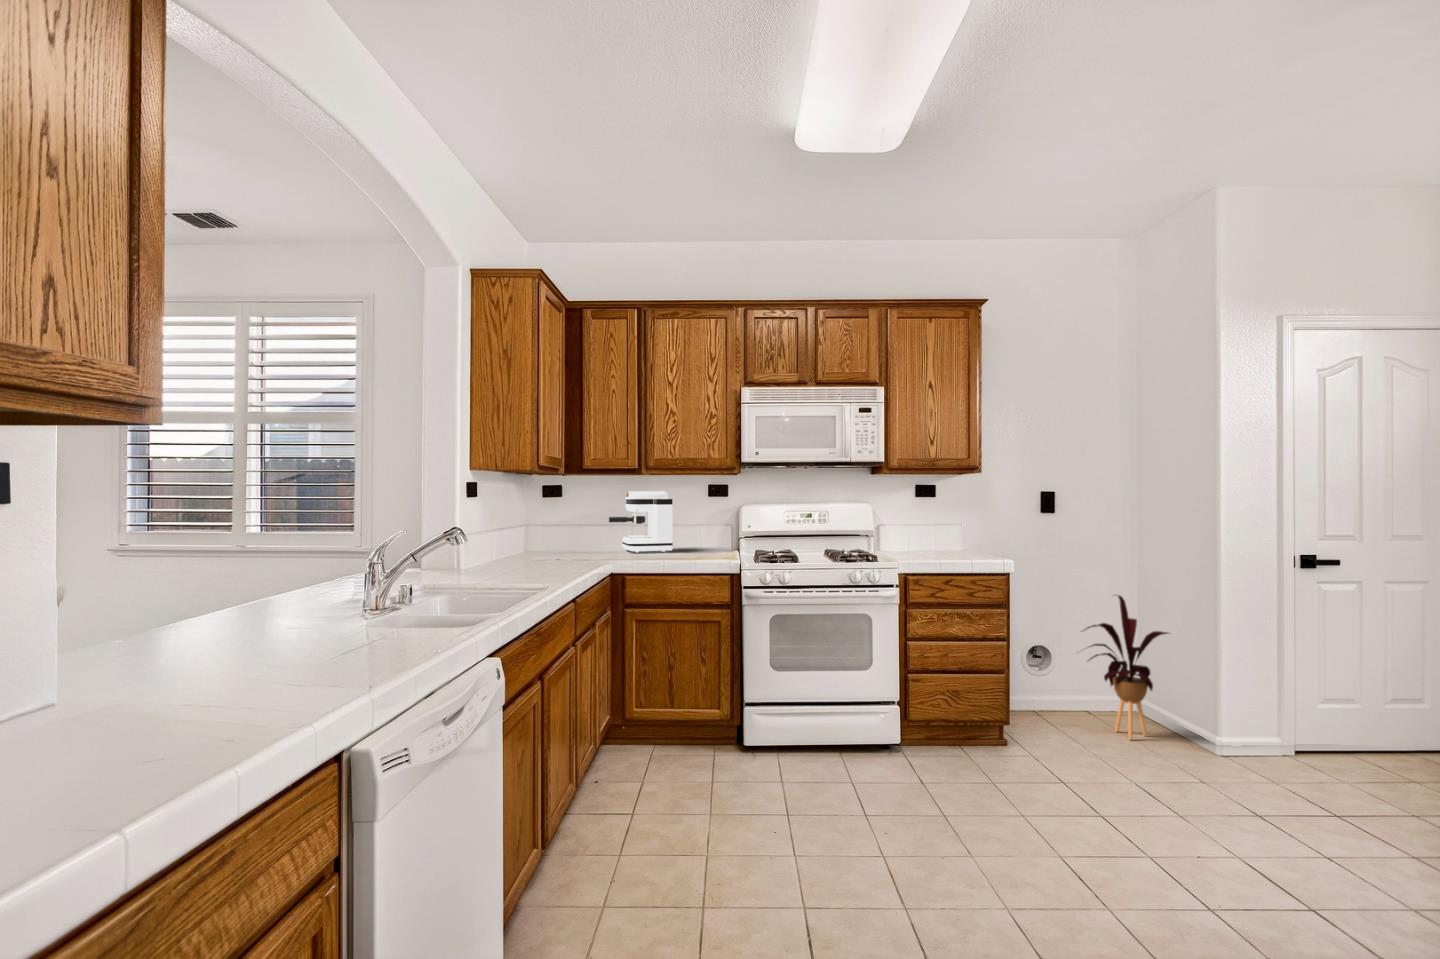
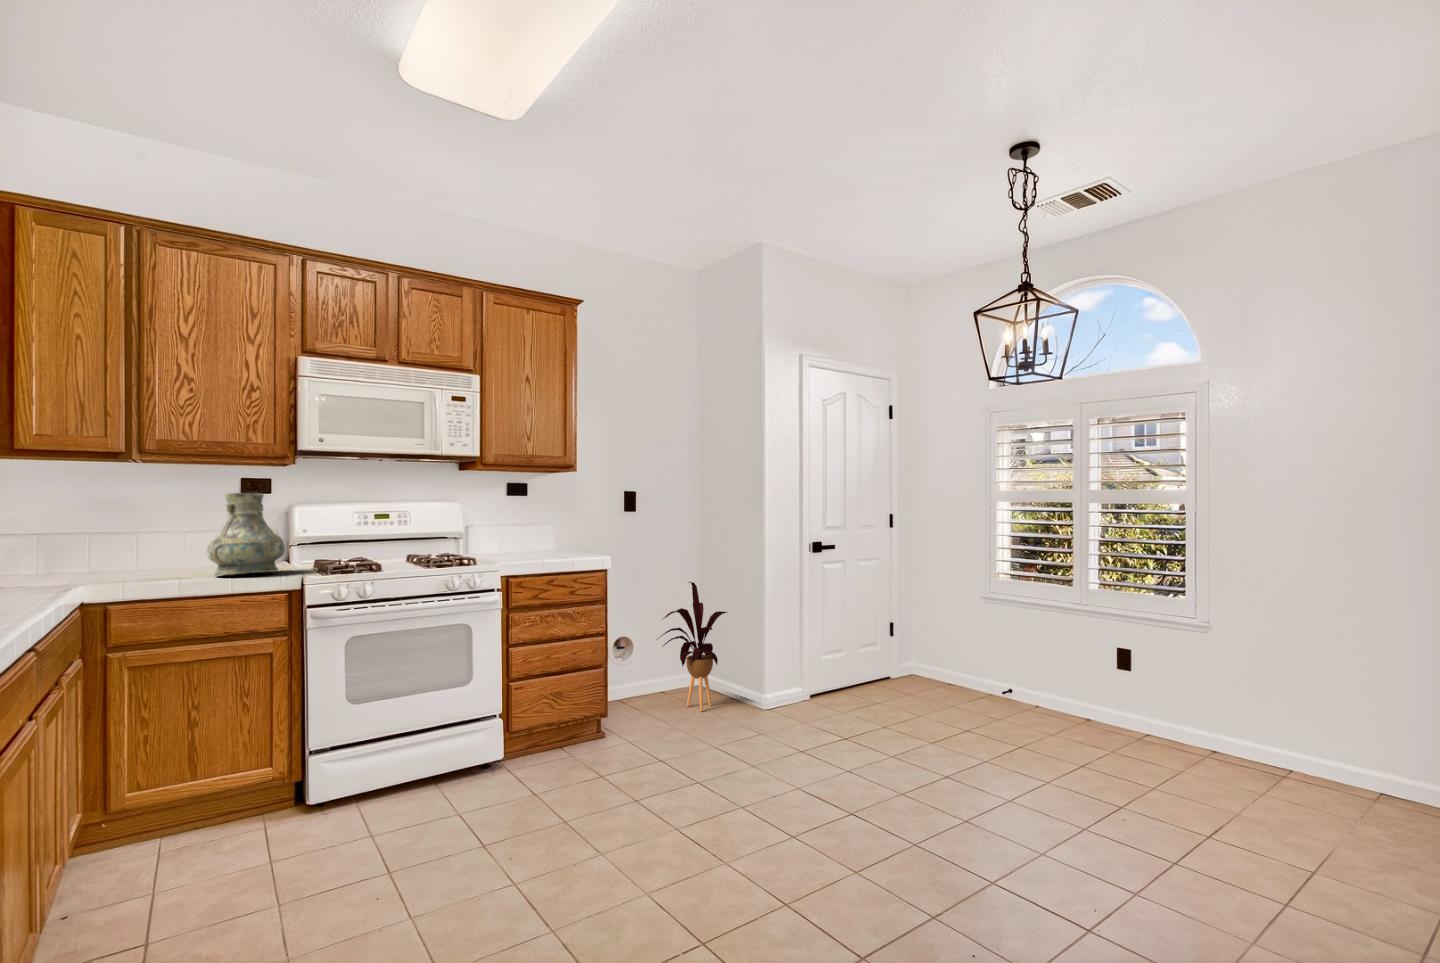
coffee maker: present [609,492,673,553] -> none [67,487,186,573]
vase: none [679,498,729,560] -> present [207,493,285,576]

